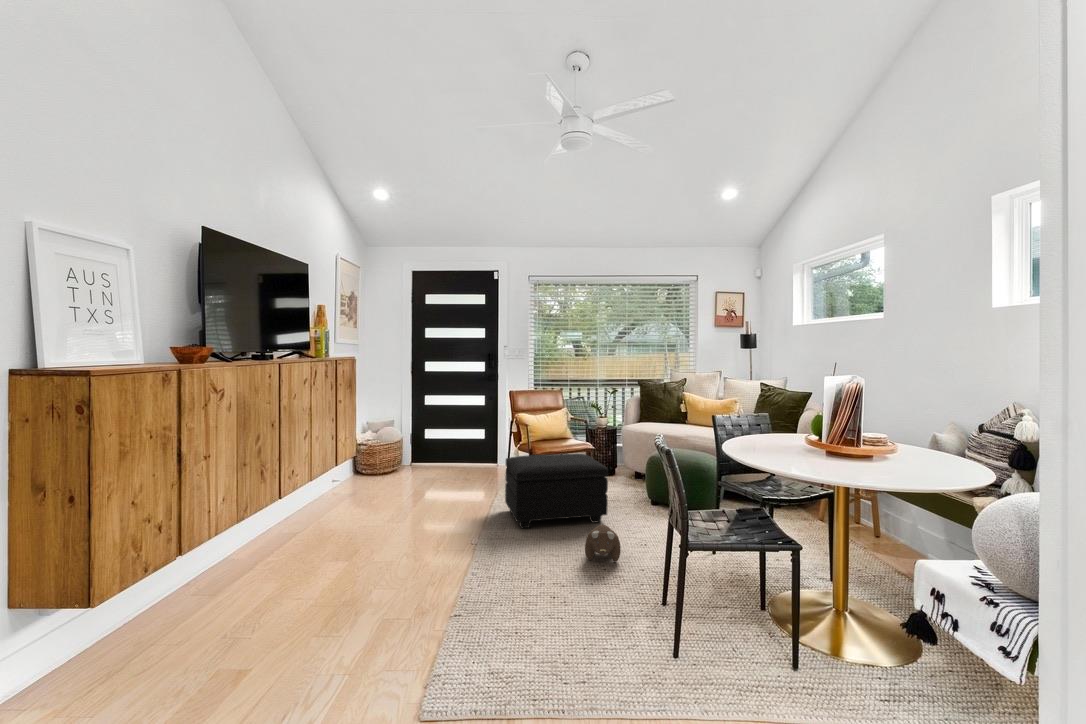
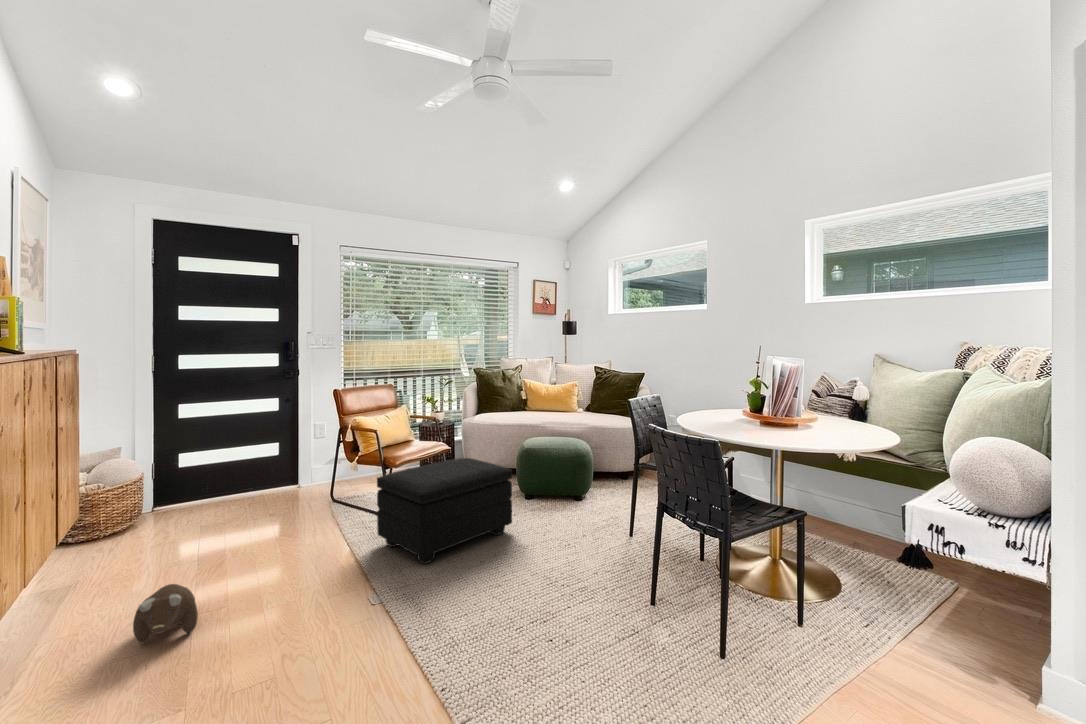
plush toy: present [585,525,621,562] -> present [133,584,198,644]

